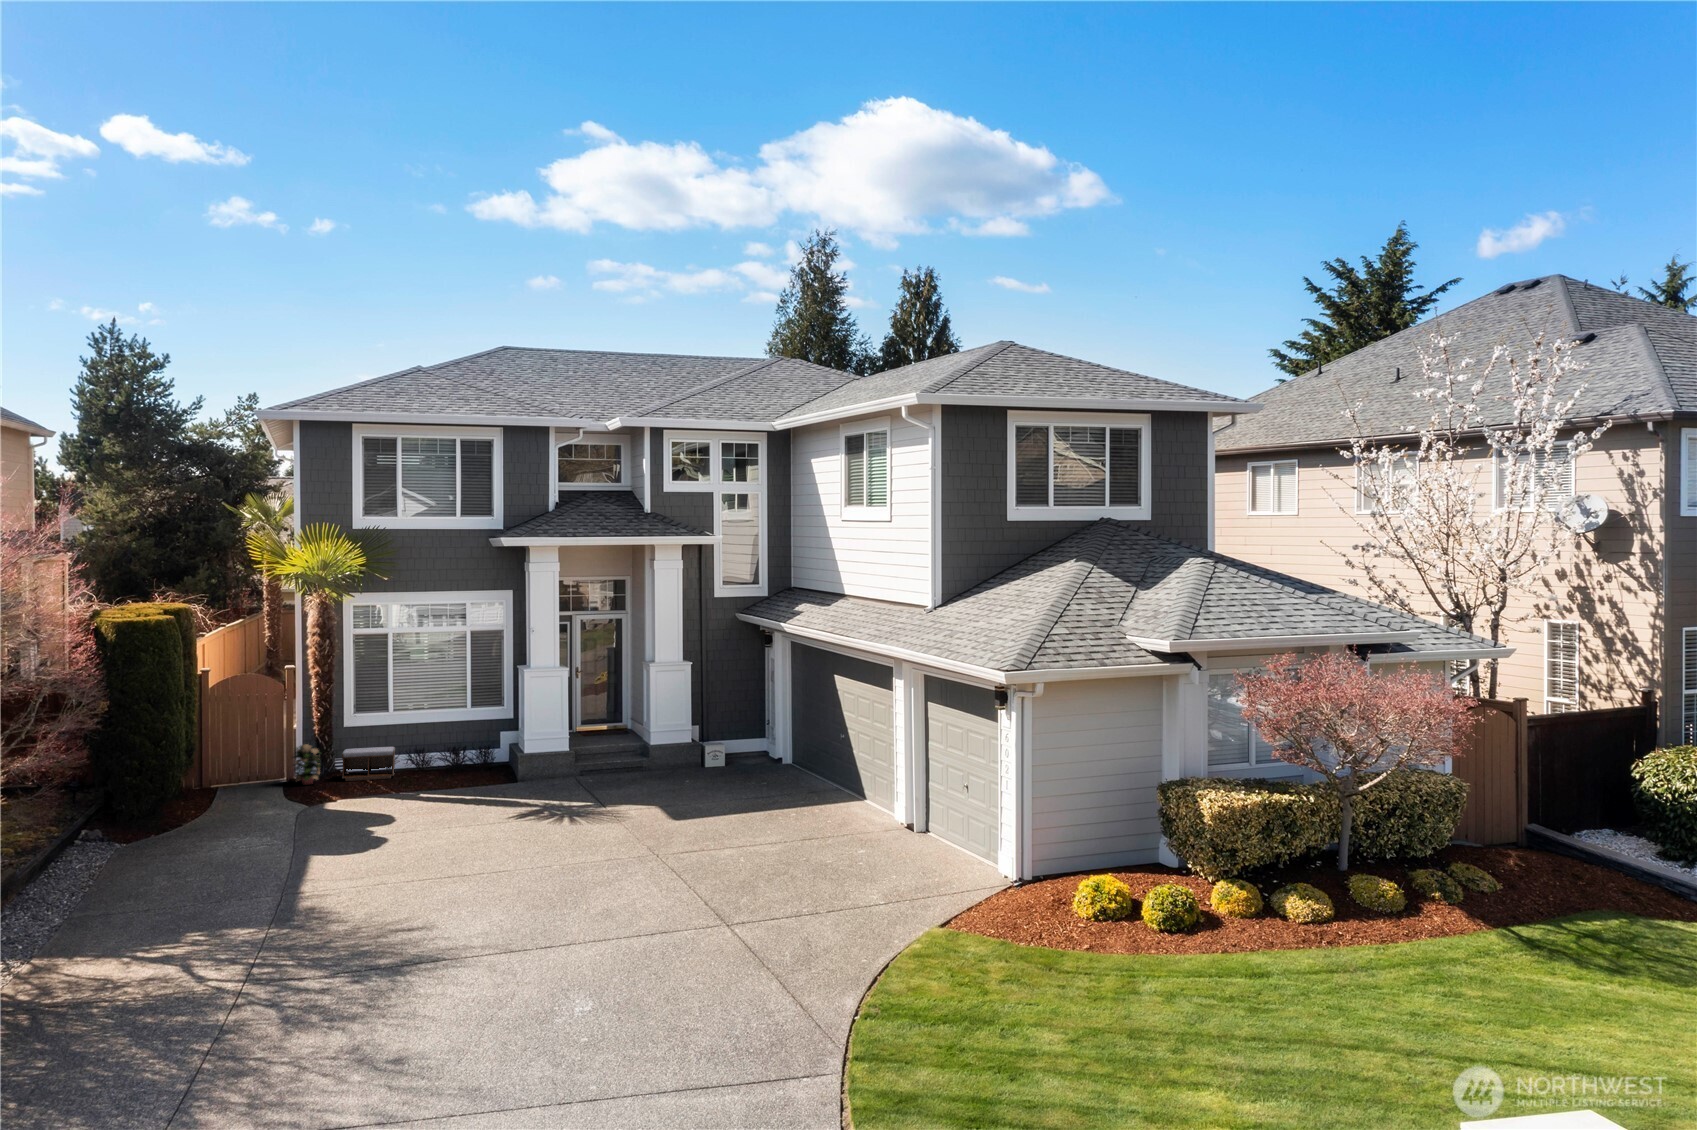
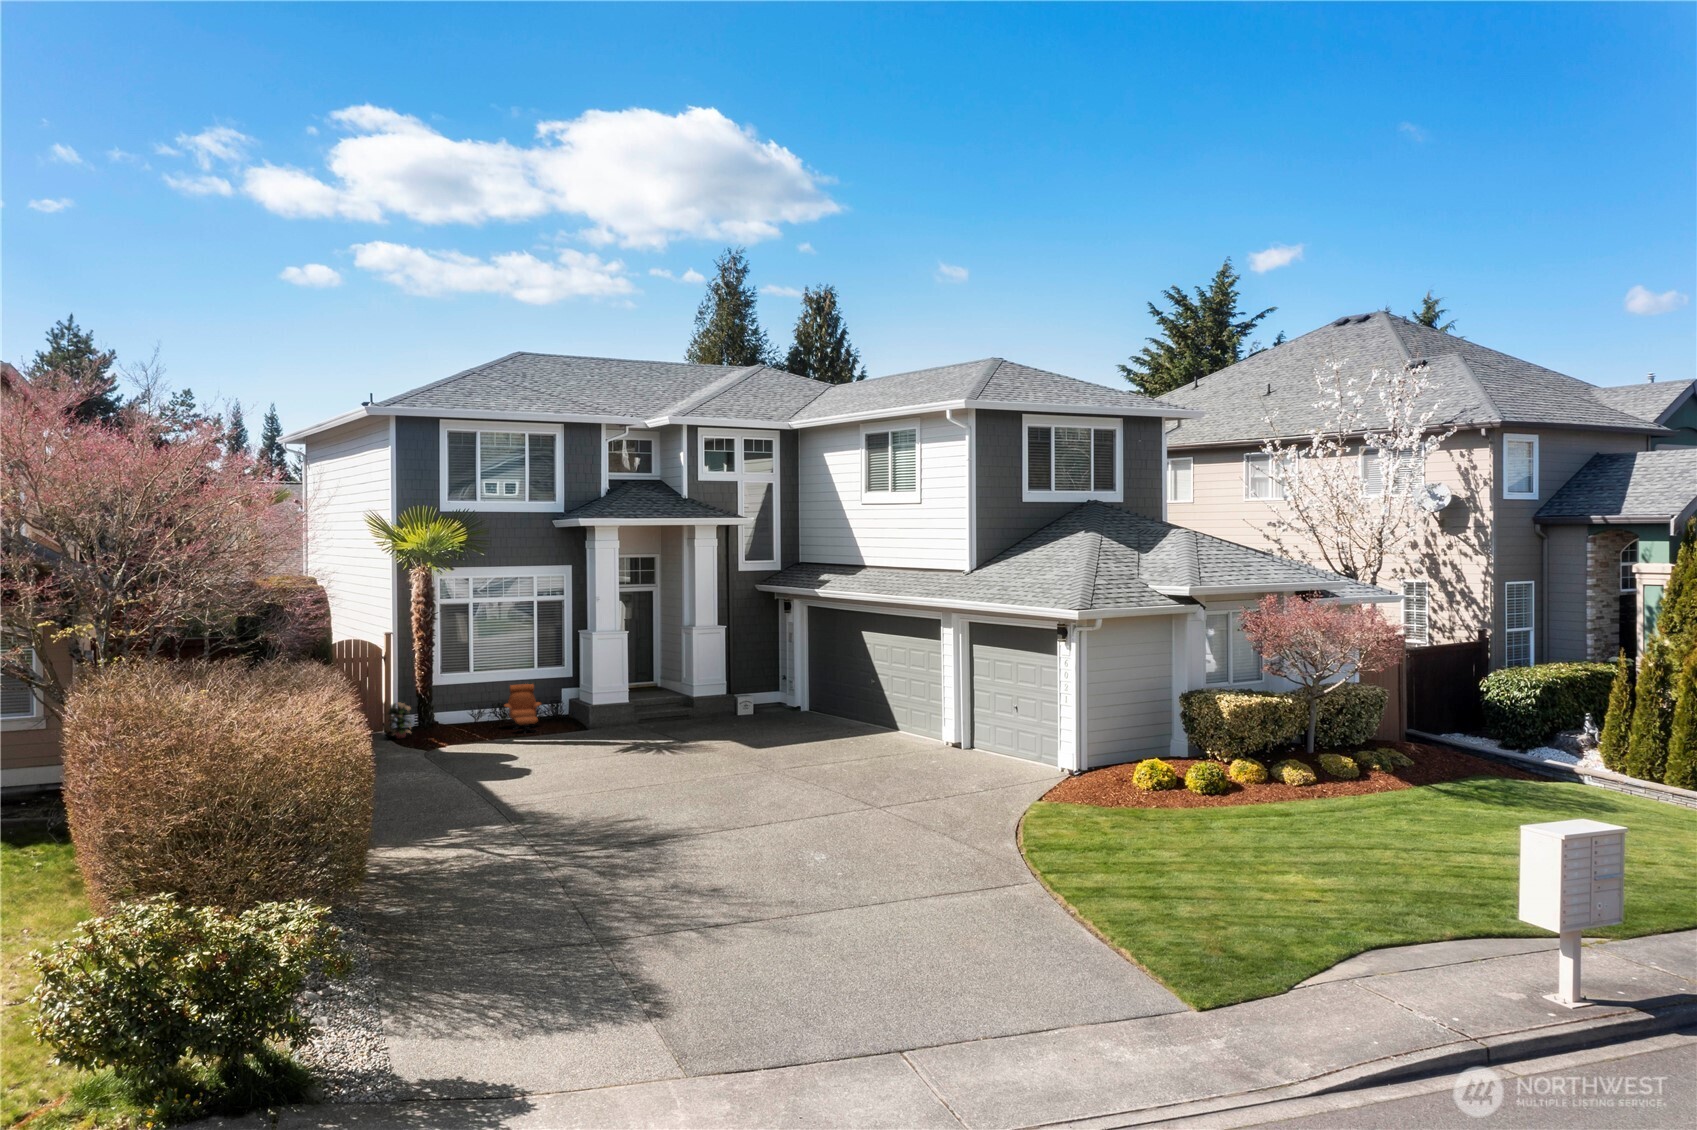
lounge chair: none [427,726,470,784] -> present [504,684,541,733]
bench: present [342,747,395,781] -> none [428,704,476,735]

